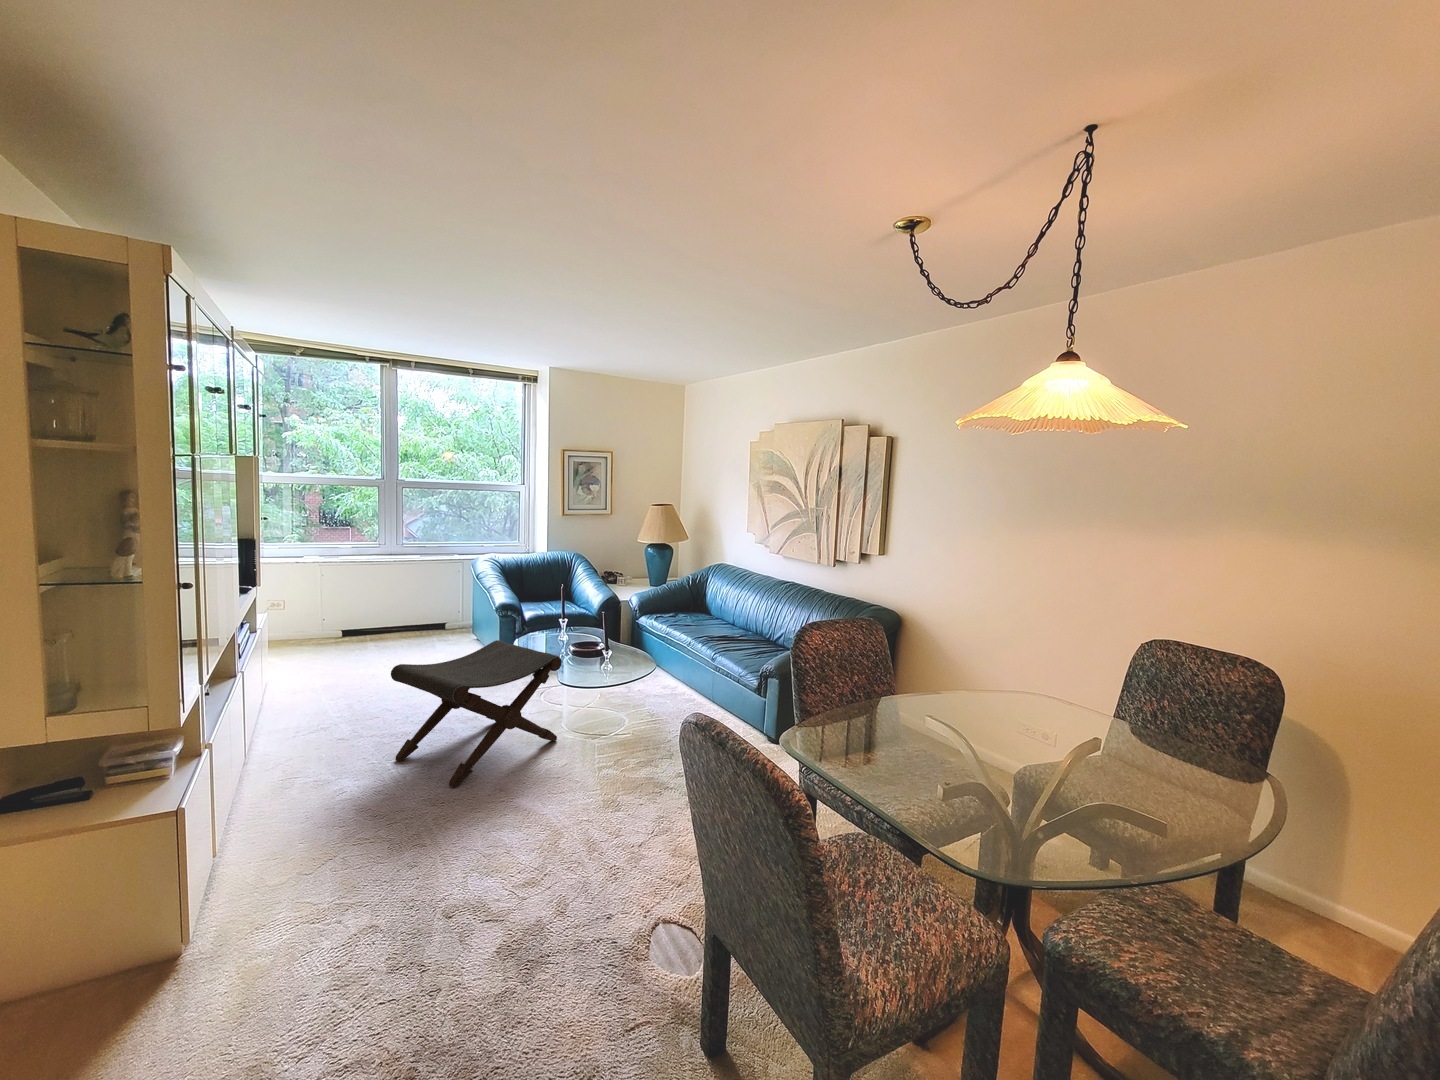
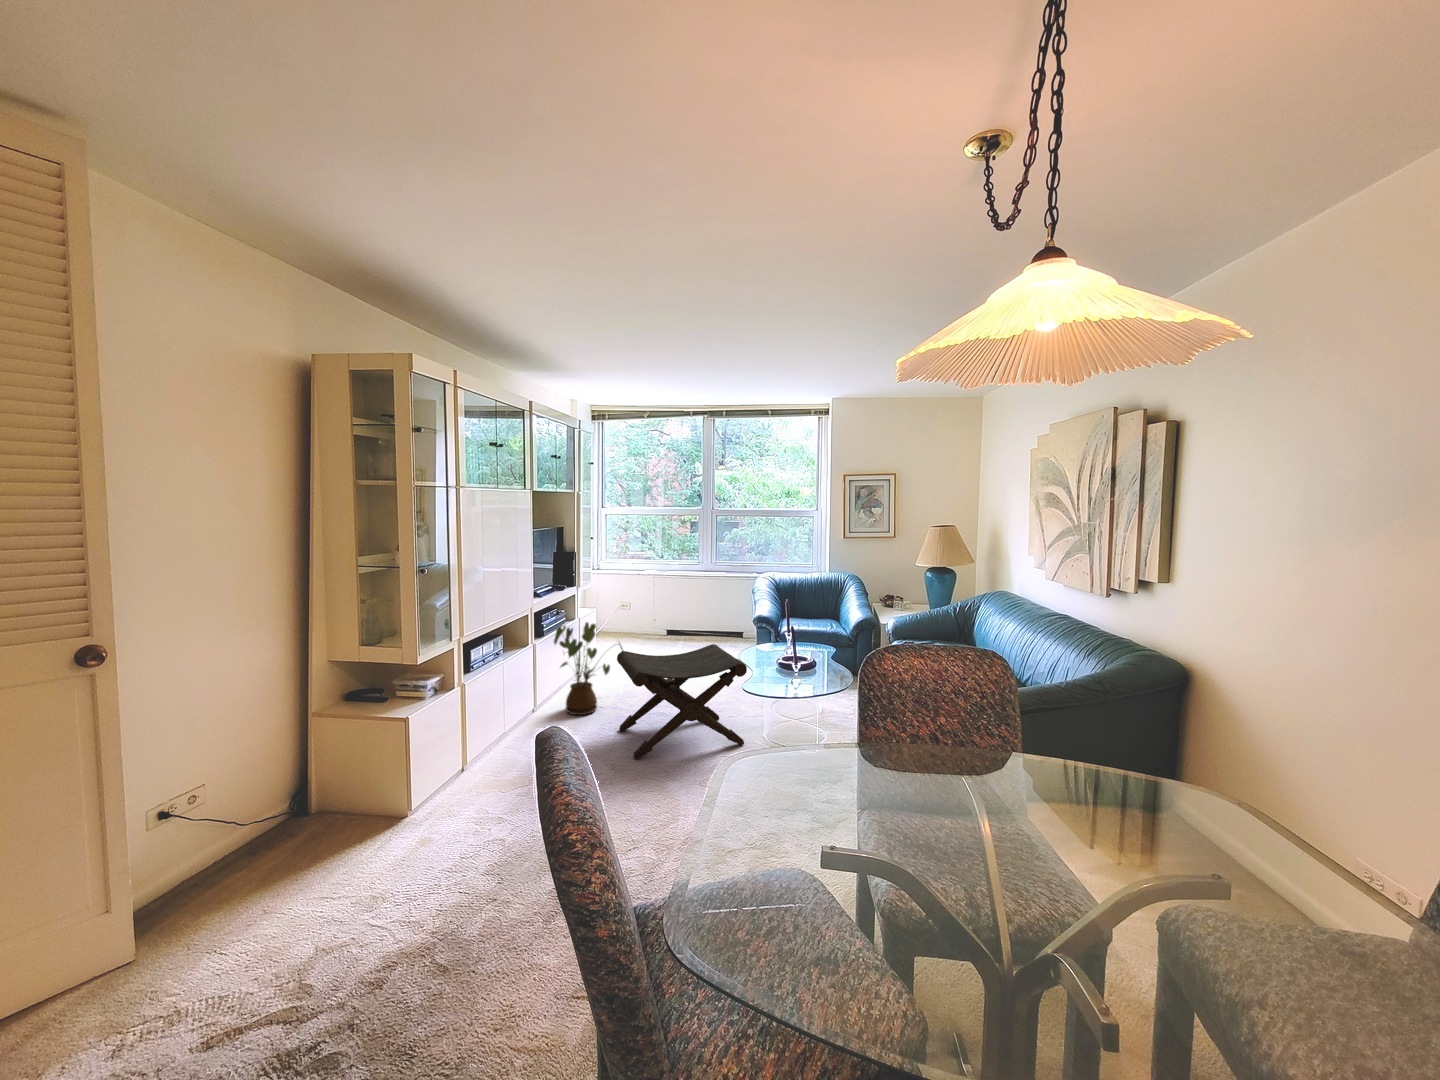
house plant: none [259,634,373,758] -> present [554,622,623,715]

